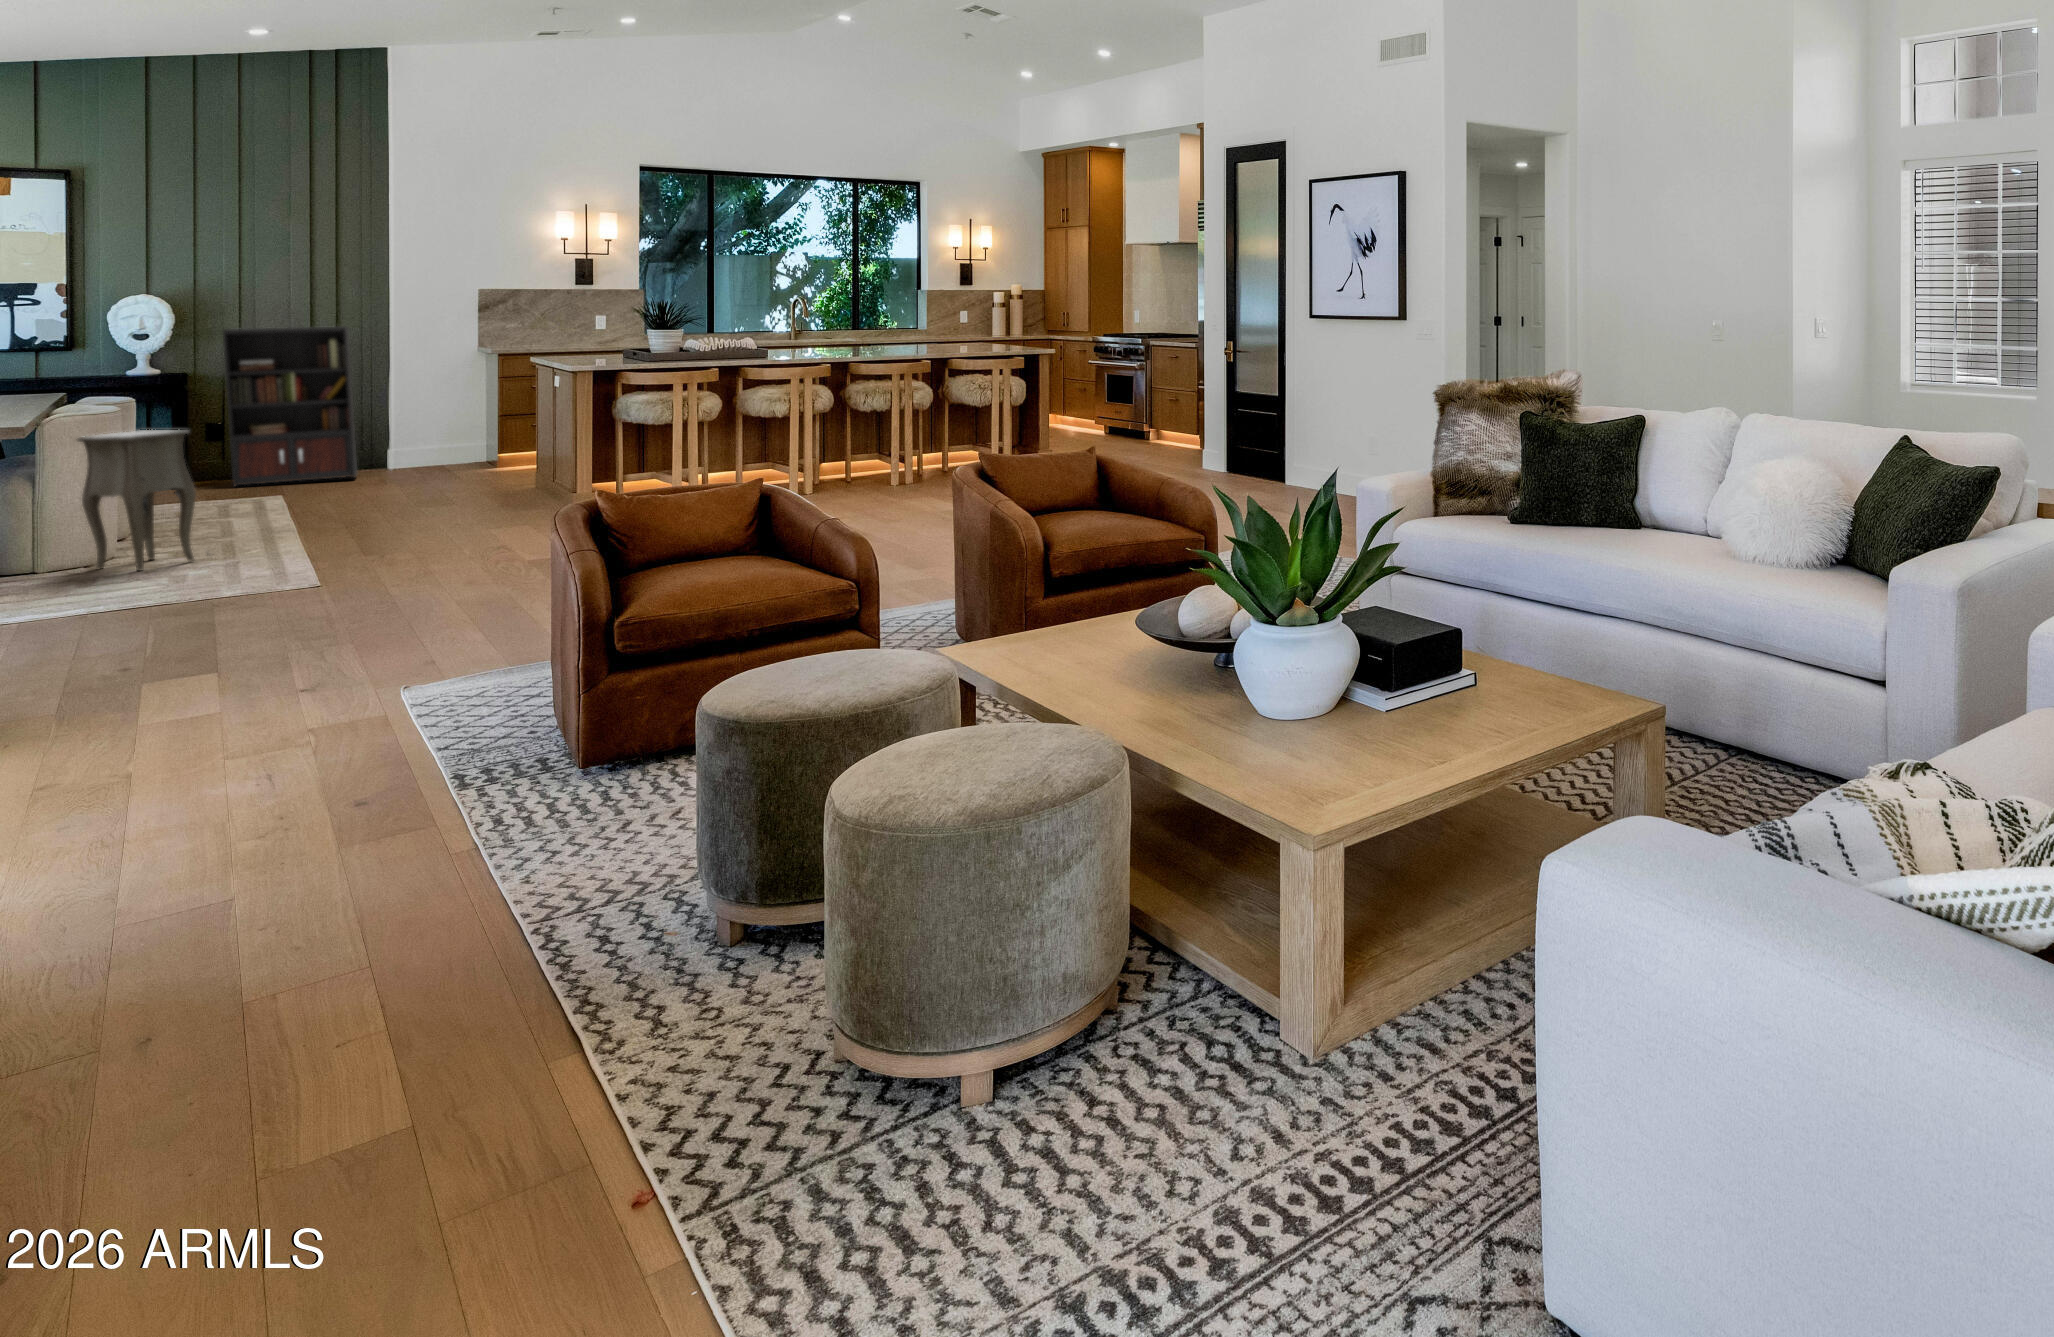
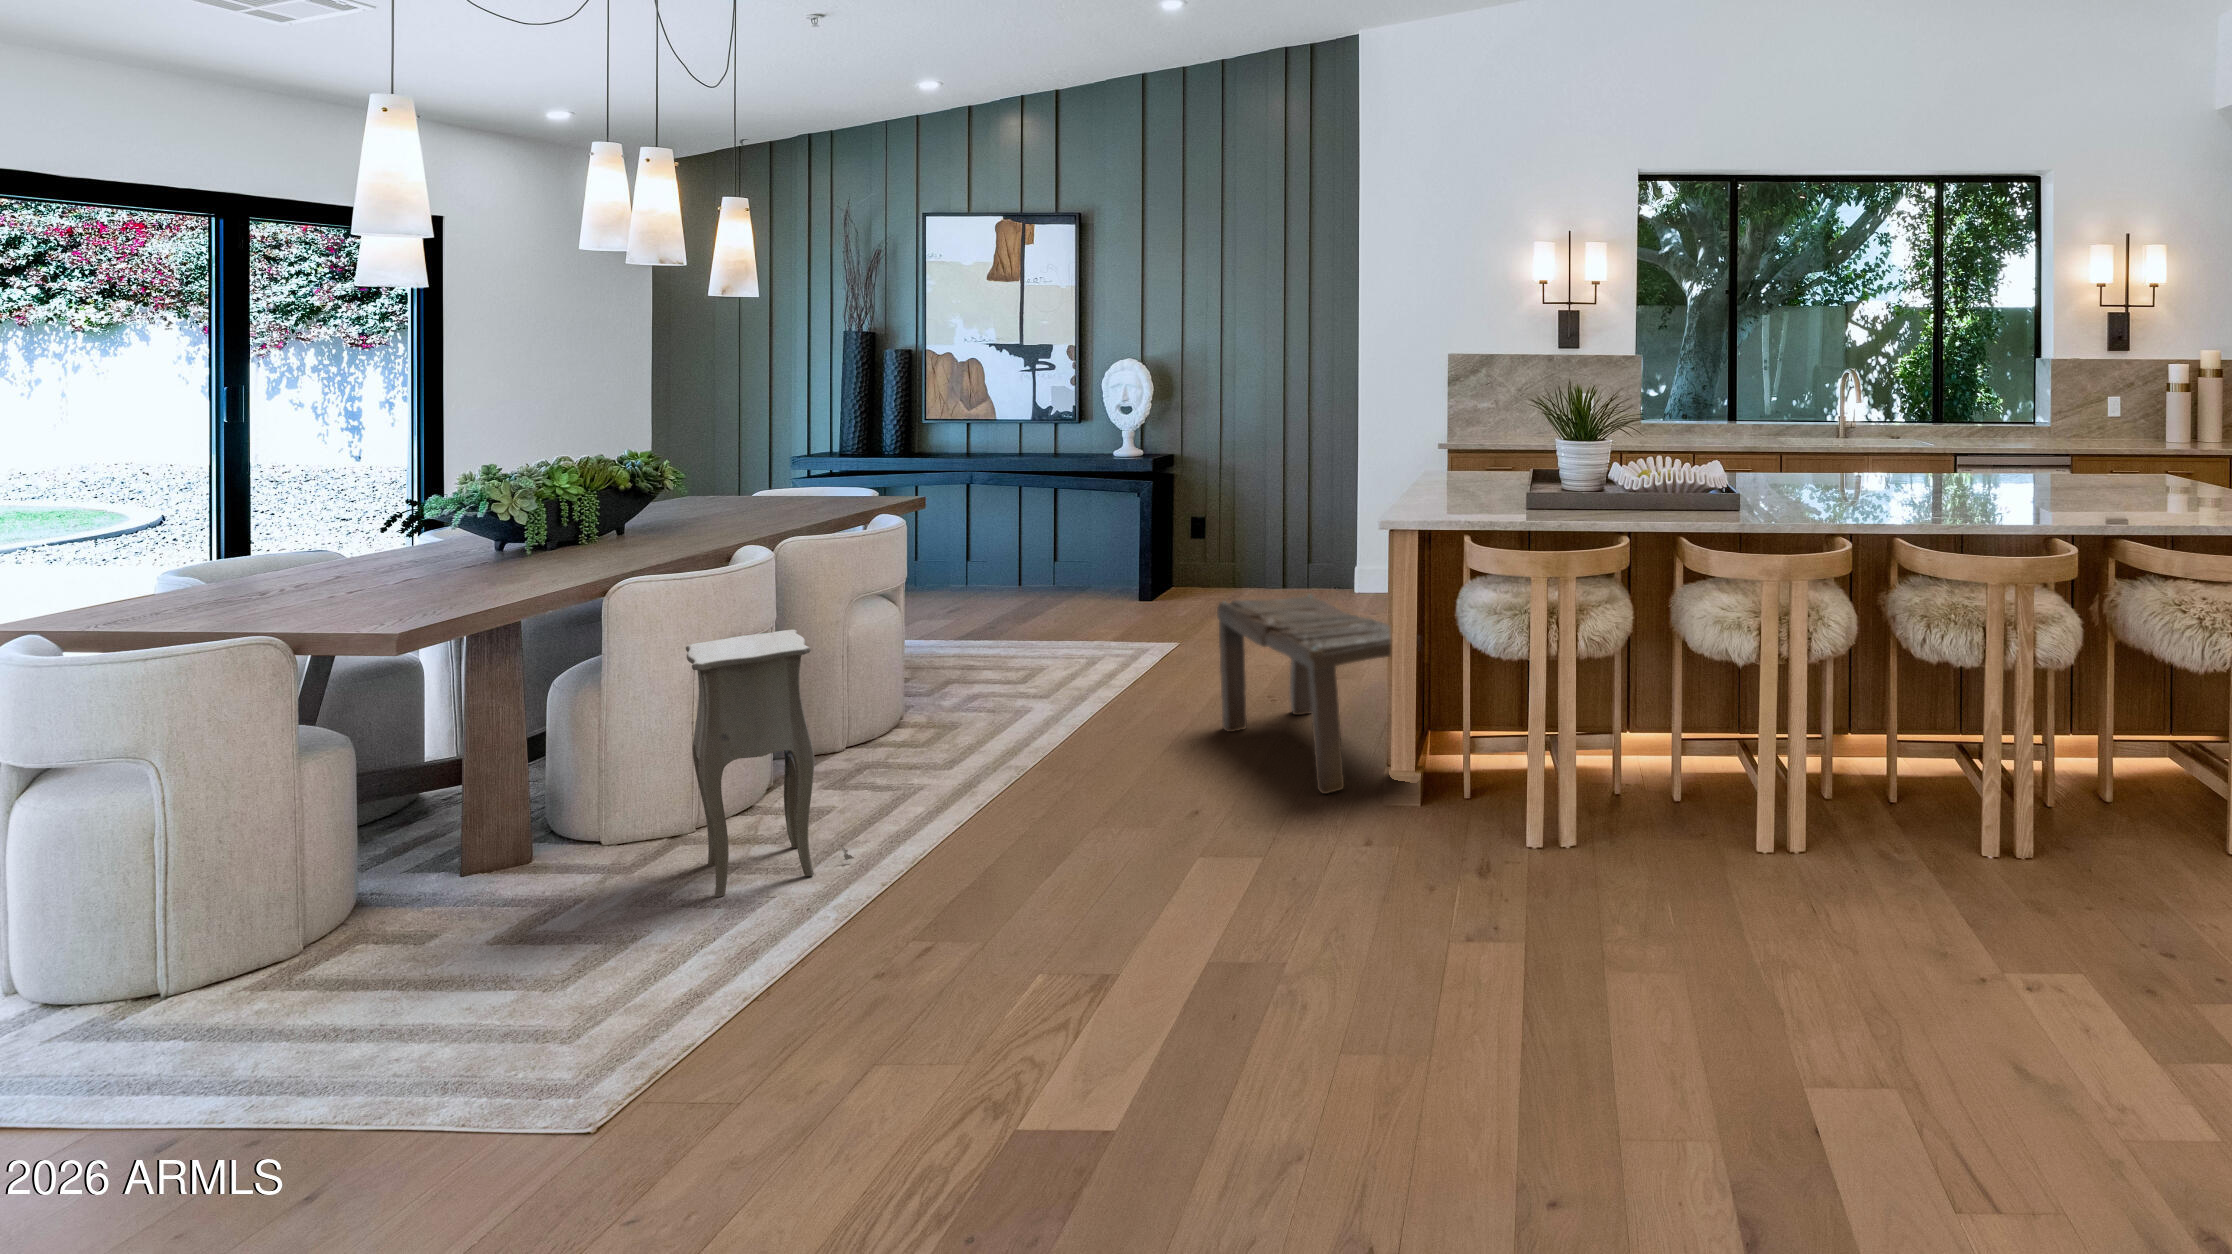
bookcase: present [223,326,357,486] -> none [1165,407,1342,614]
bench: none [385,427,563,515] -> present [1217,595,1391,794]

